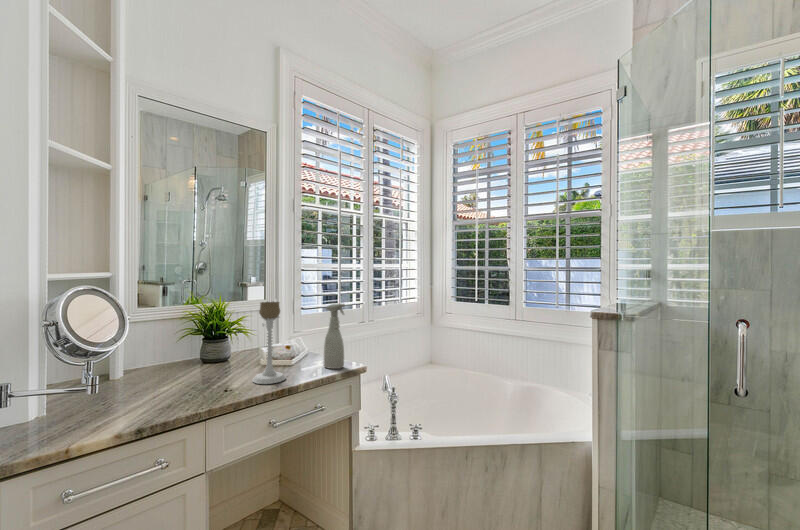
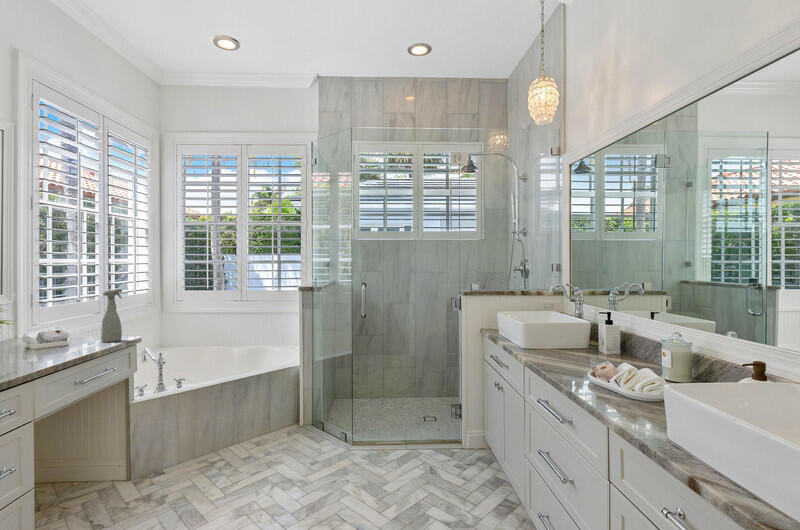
candle holder: present [253,302,286,384] -> none [45,289,79,356]

